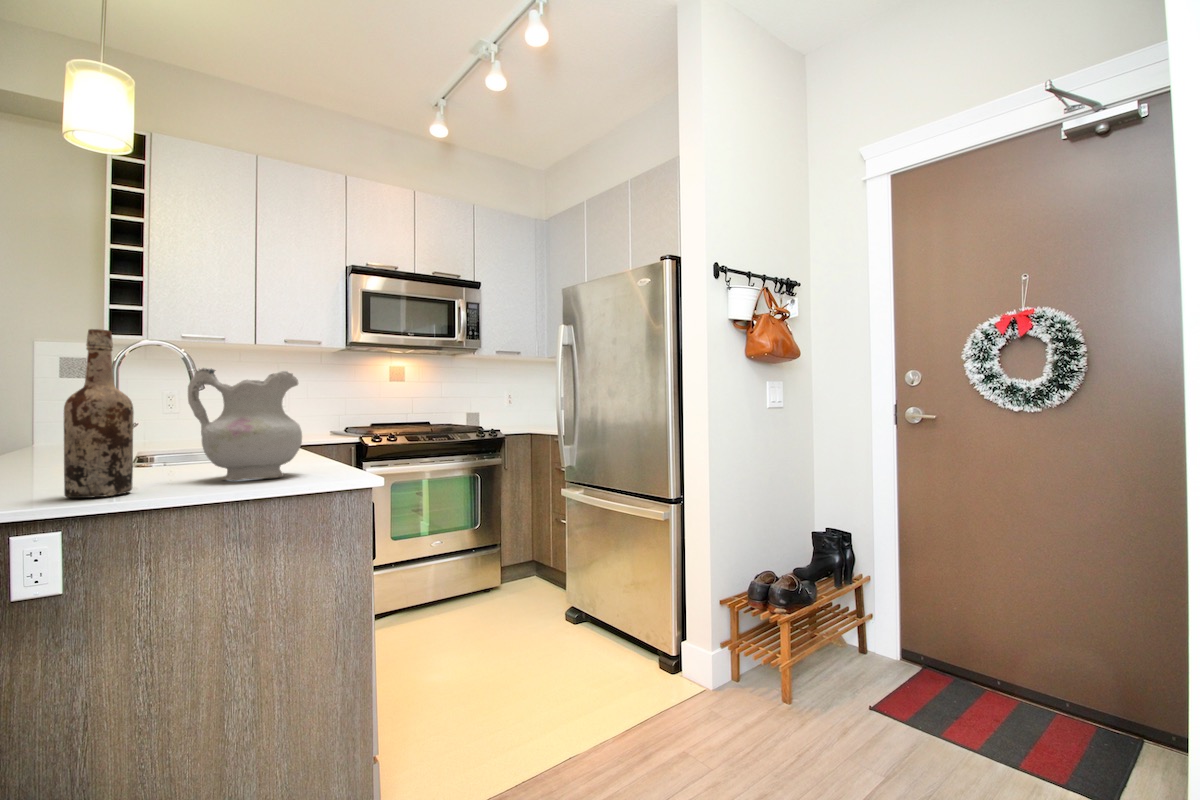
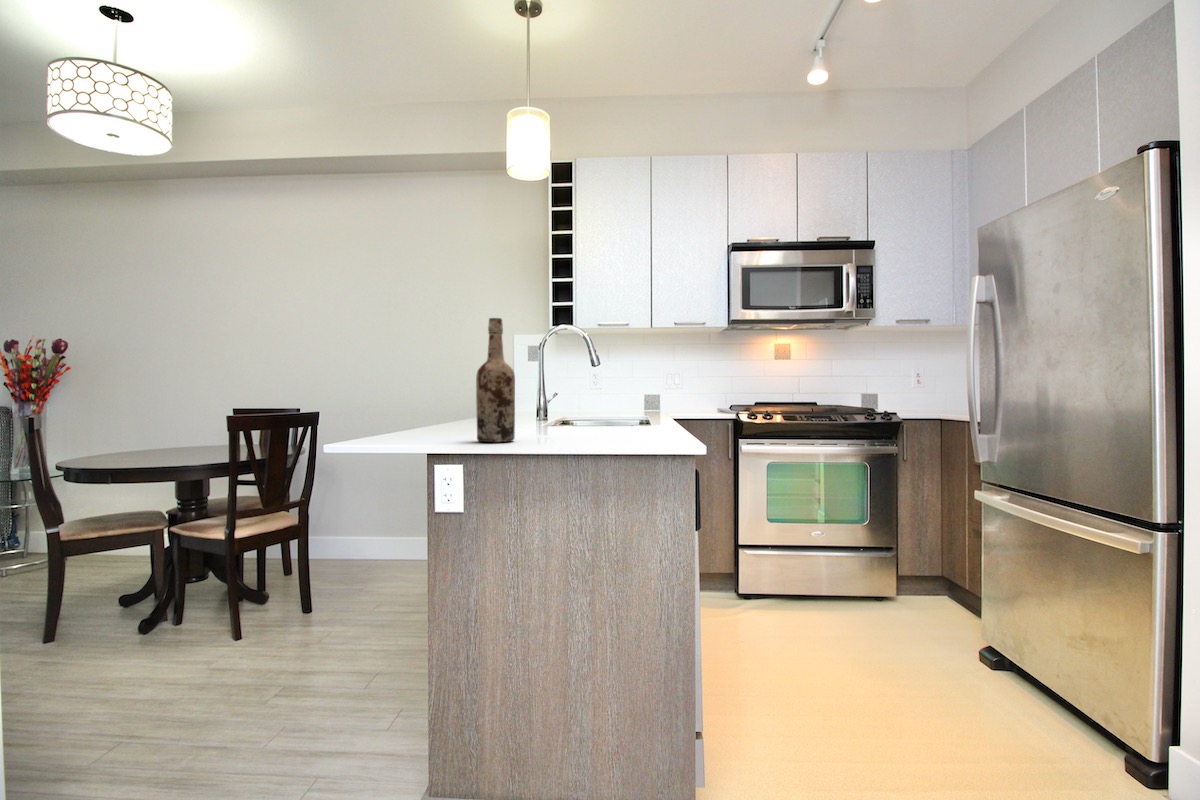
ceramic pitcher: present [188,368,302,480] -> none [556,344,636,440]

